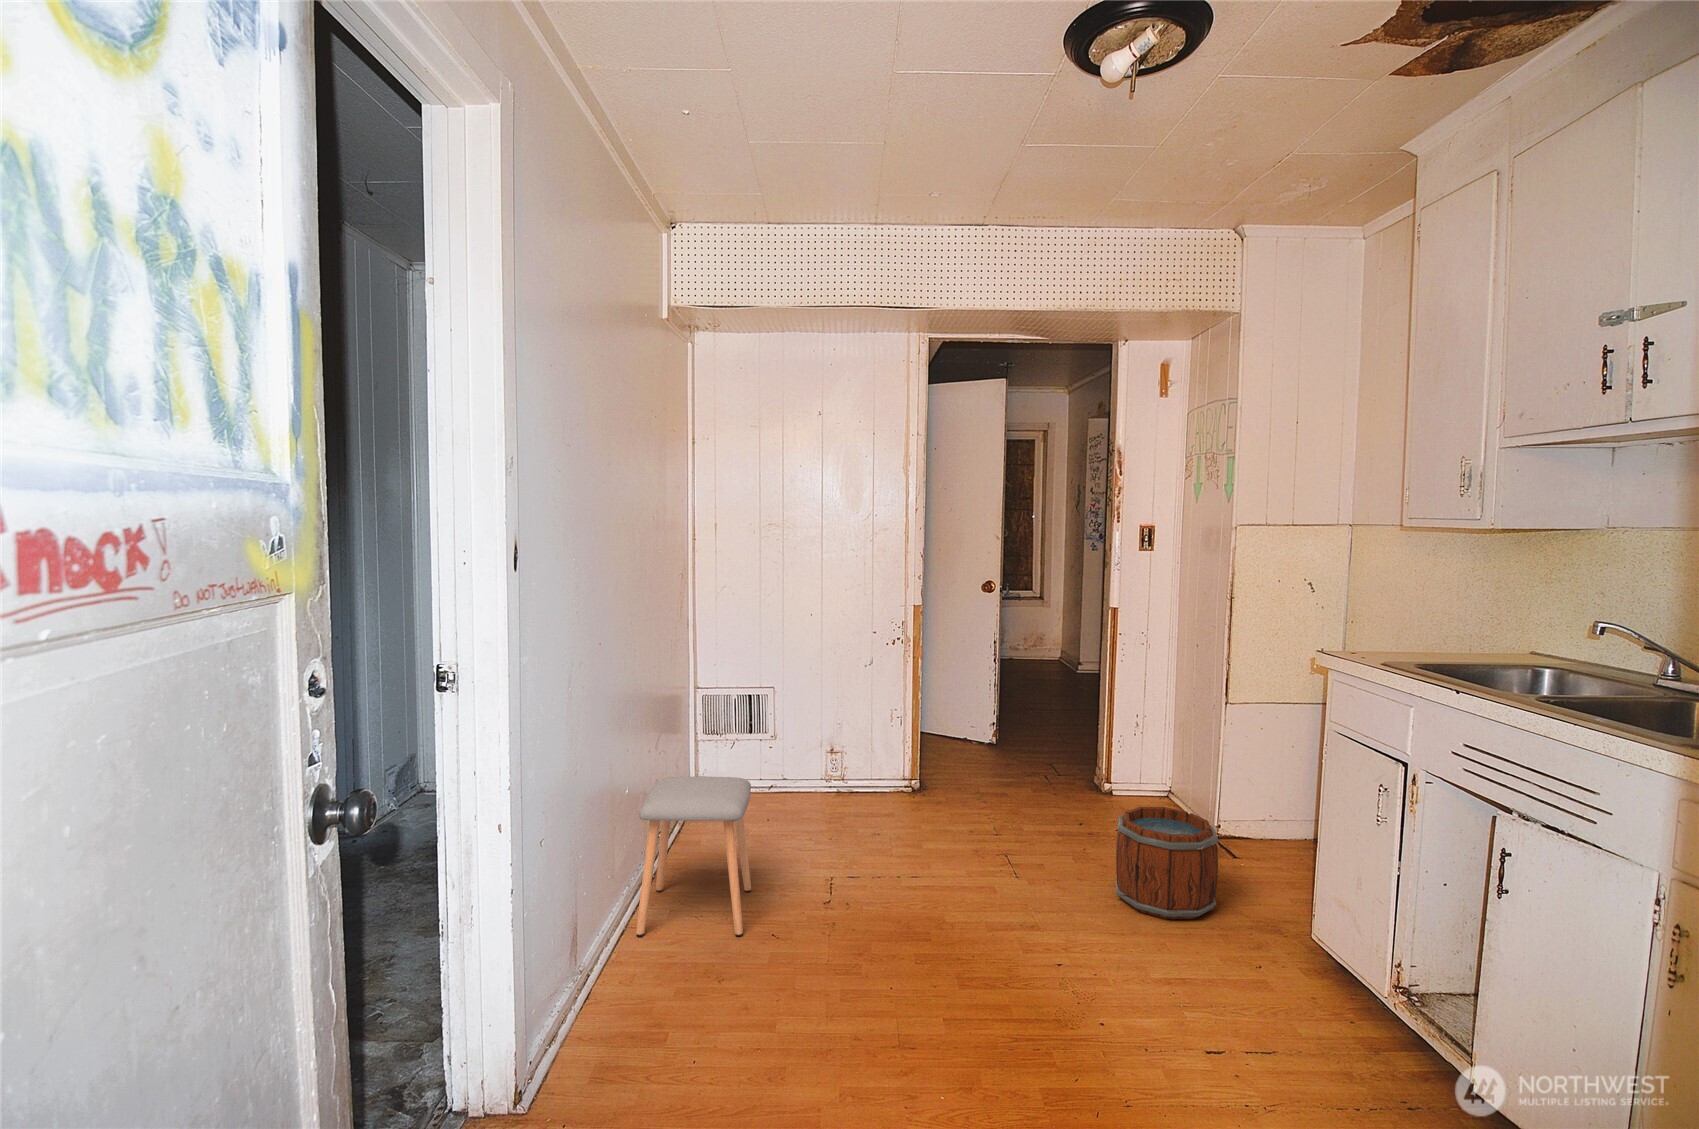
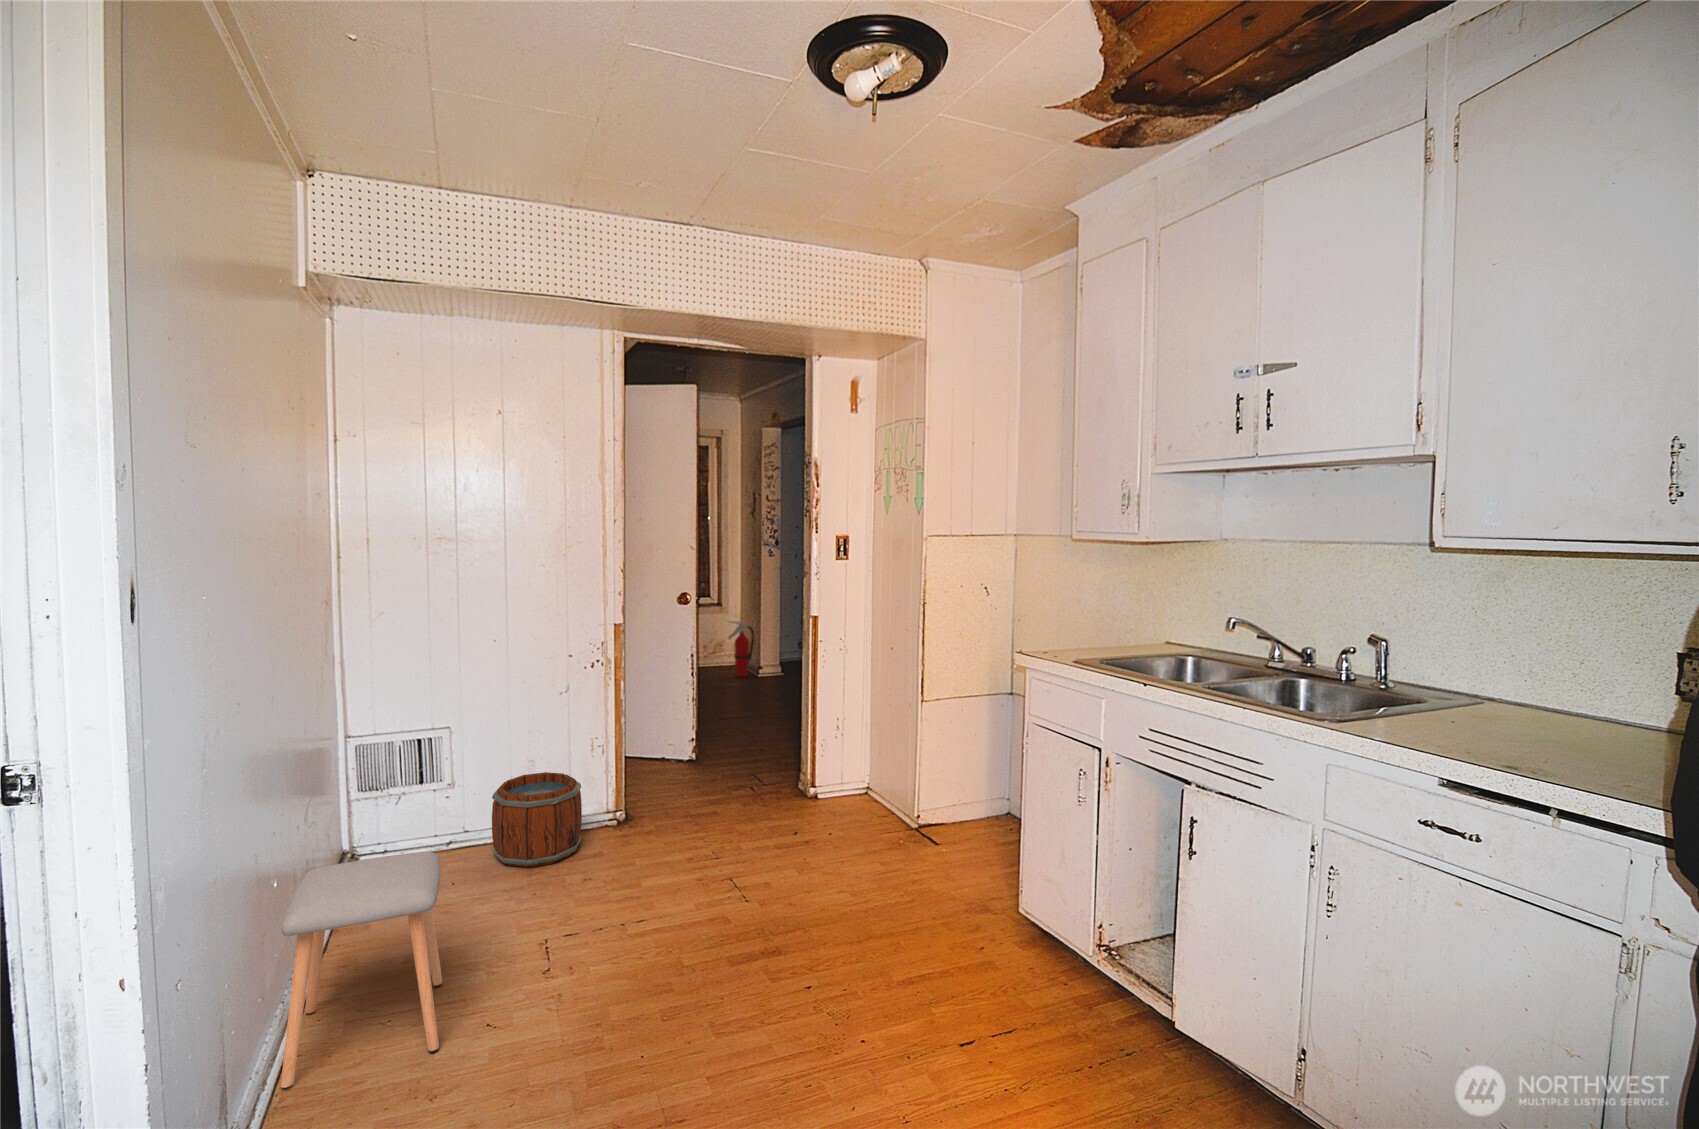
fire extinguisher: none [1046,616,1075,676] -> present [728,621,754,677]
bucket: present [1116,807,1219,919] -> present [492,772,582,867]

